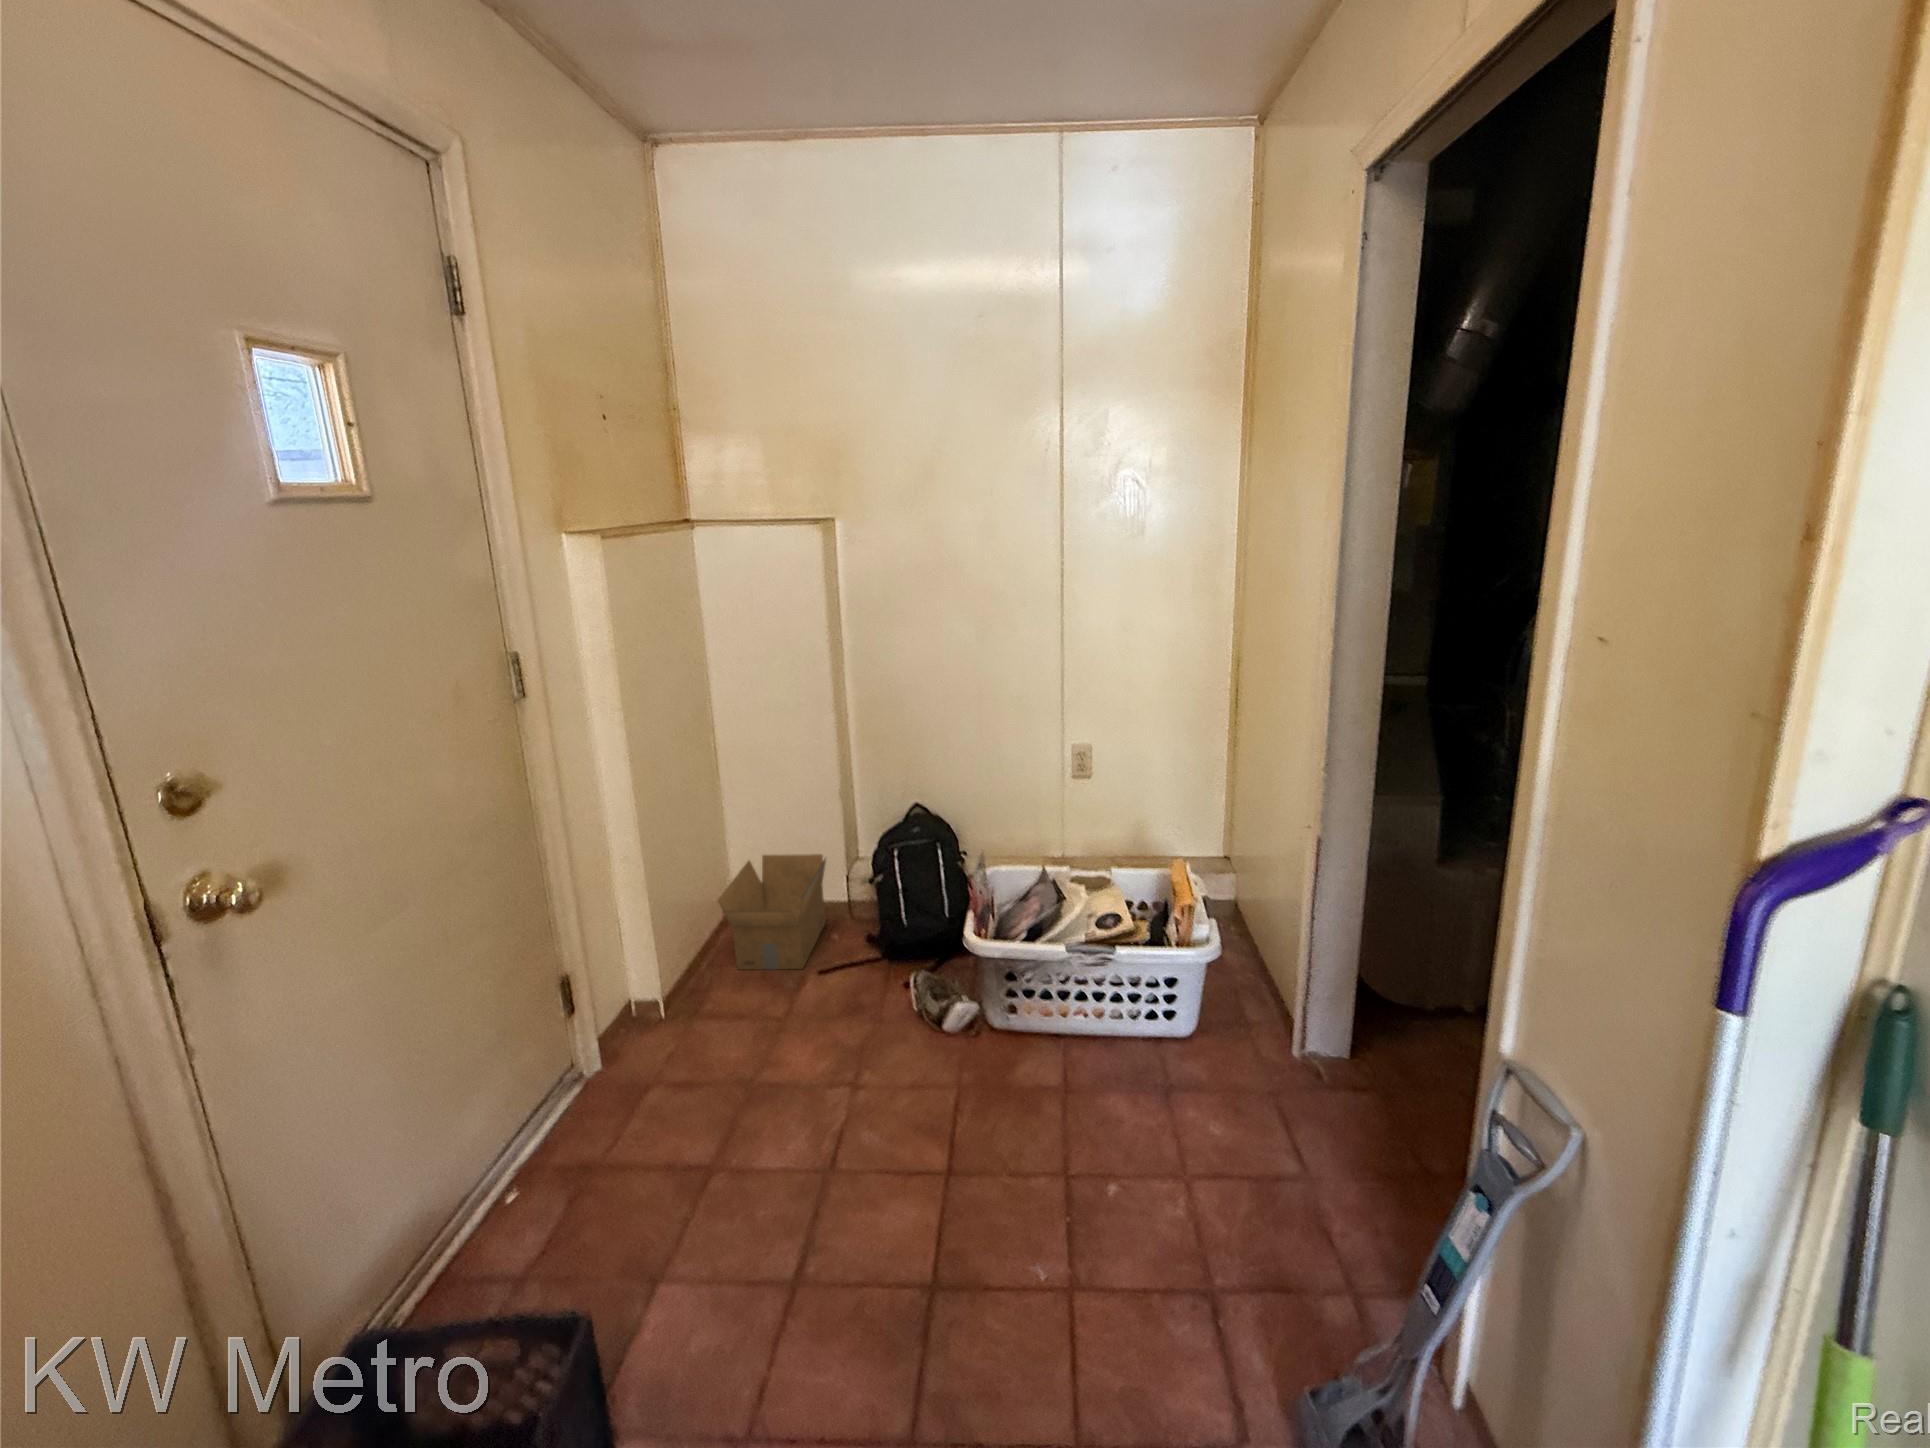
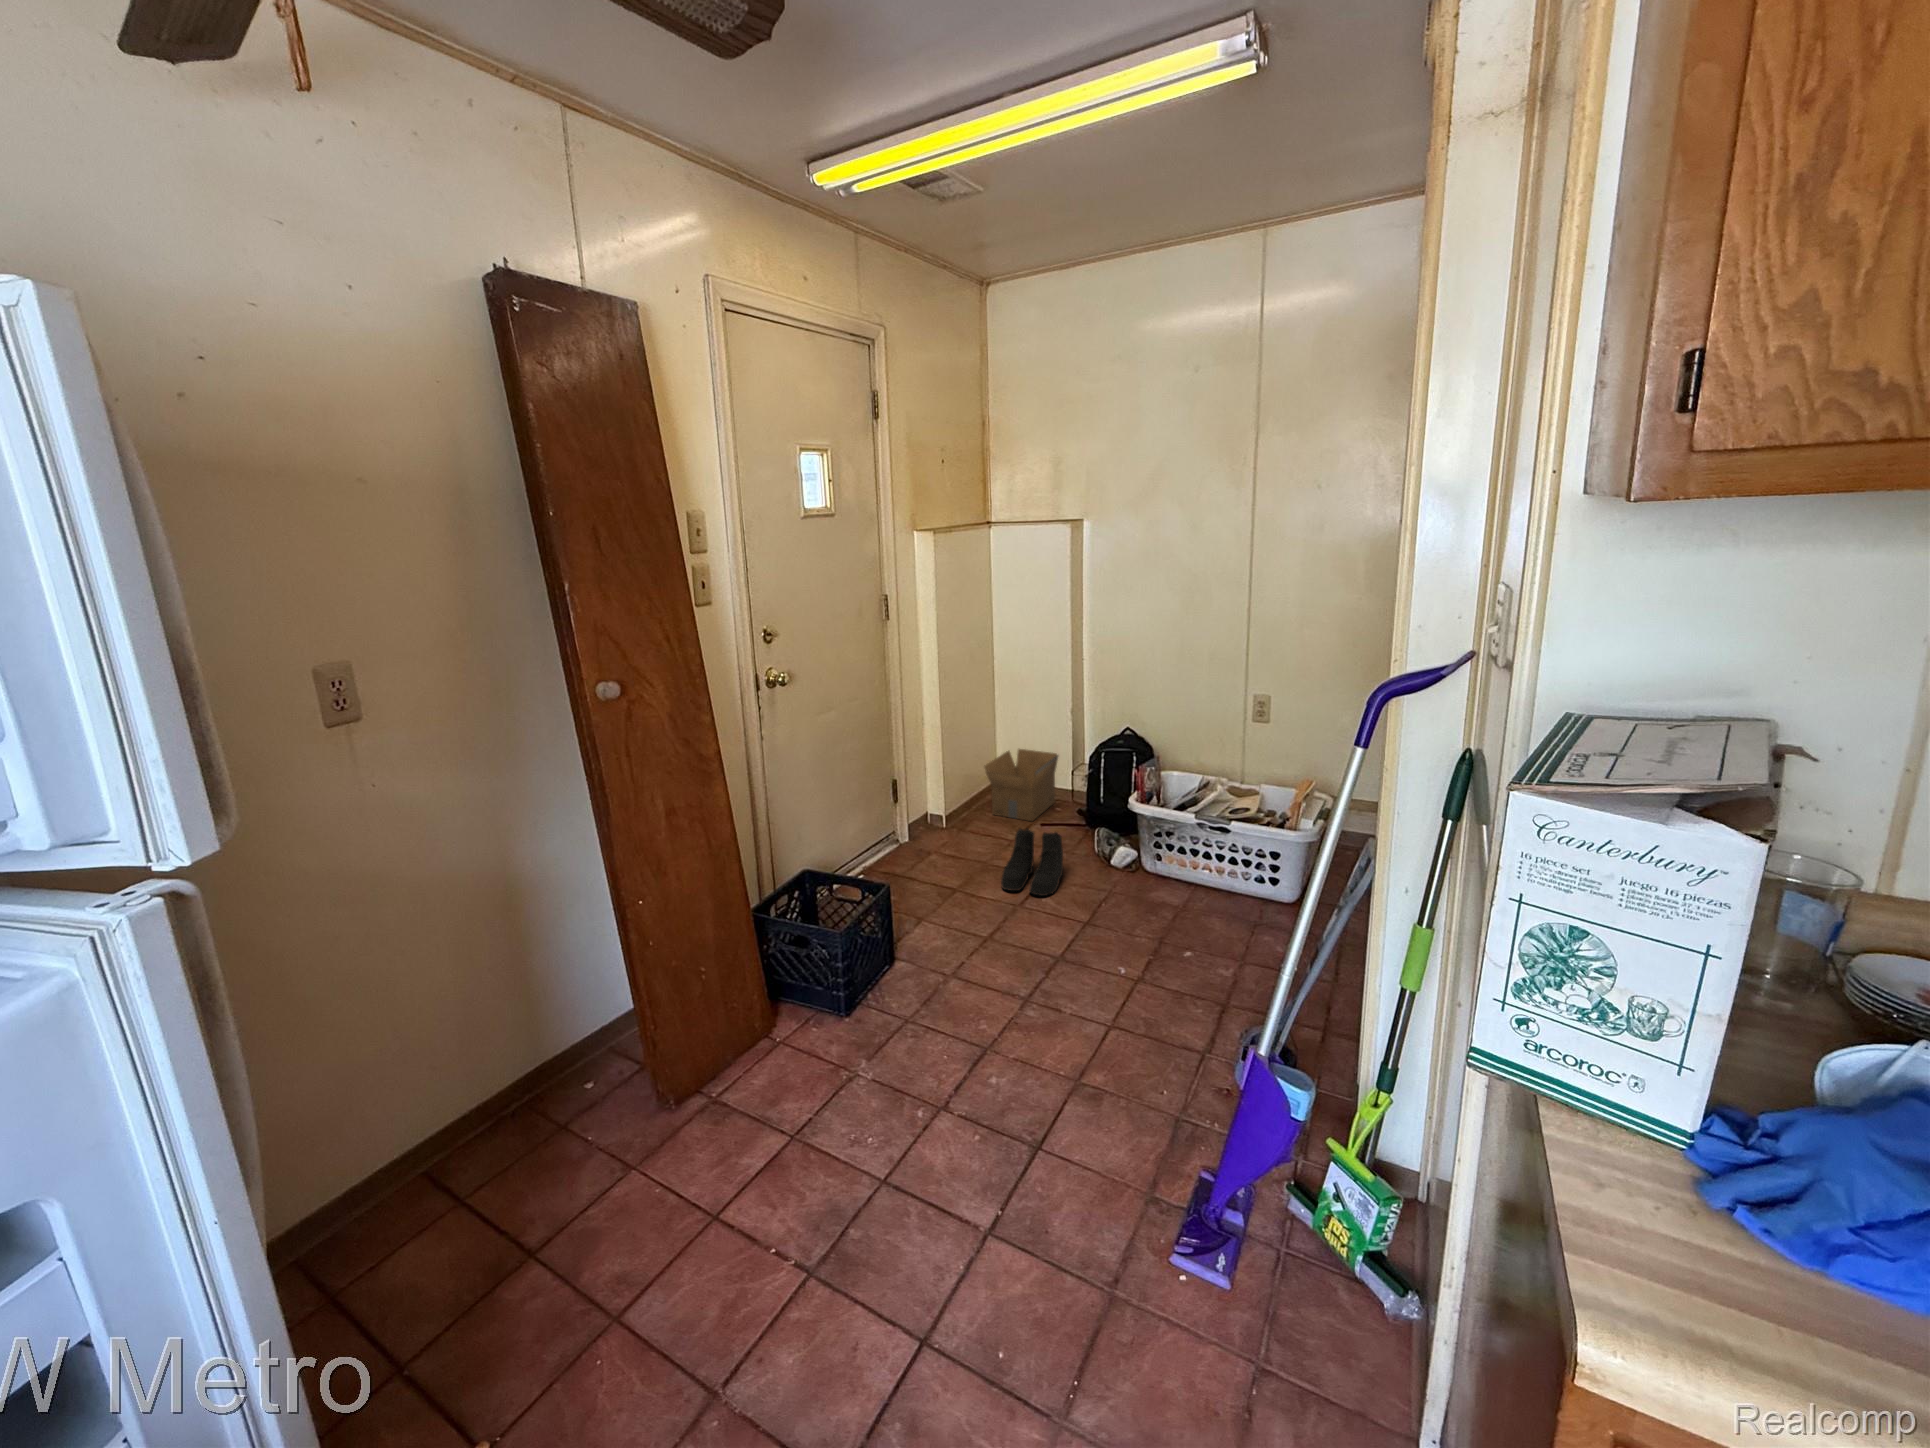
boots: none [789,1010,882,1143] -> present [1001,828,1063,896]

